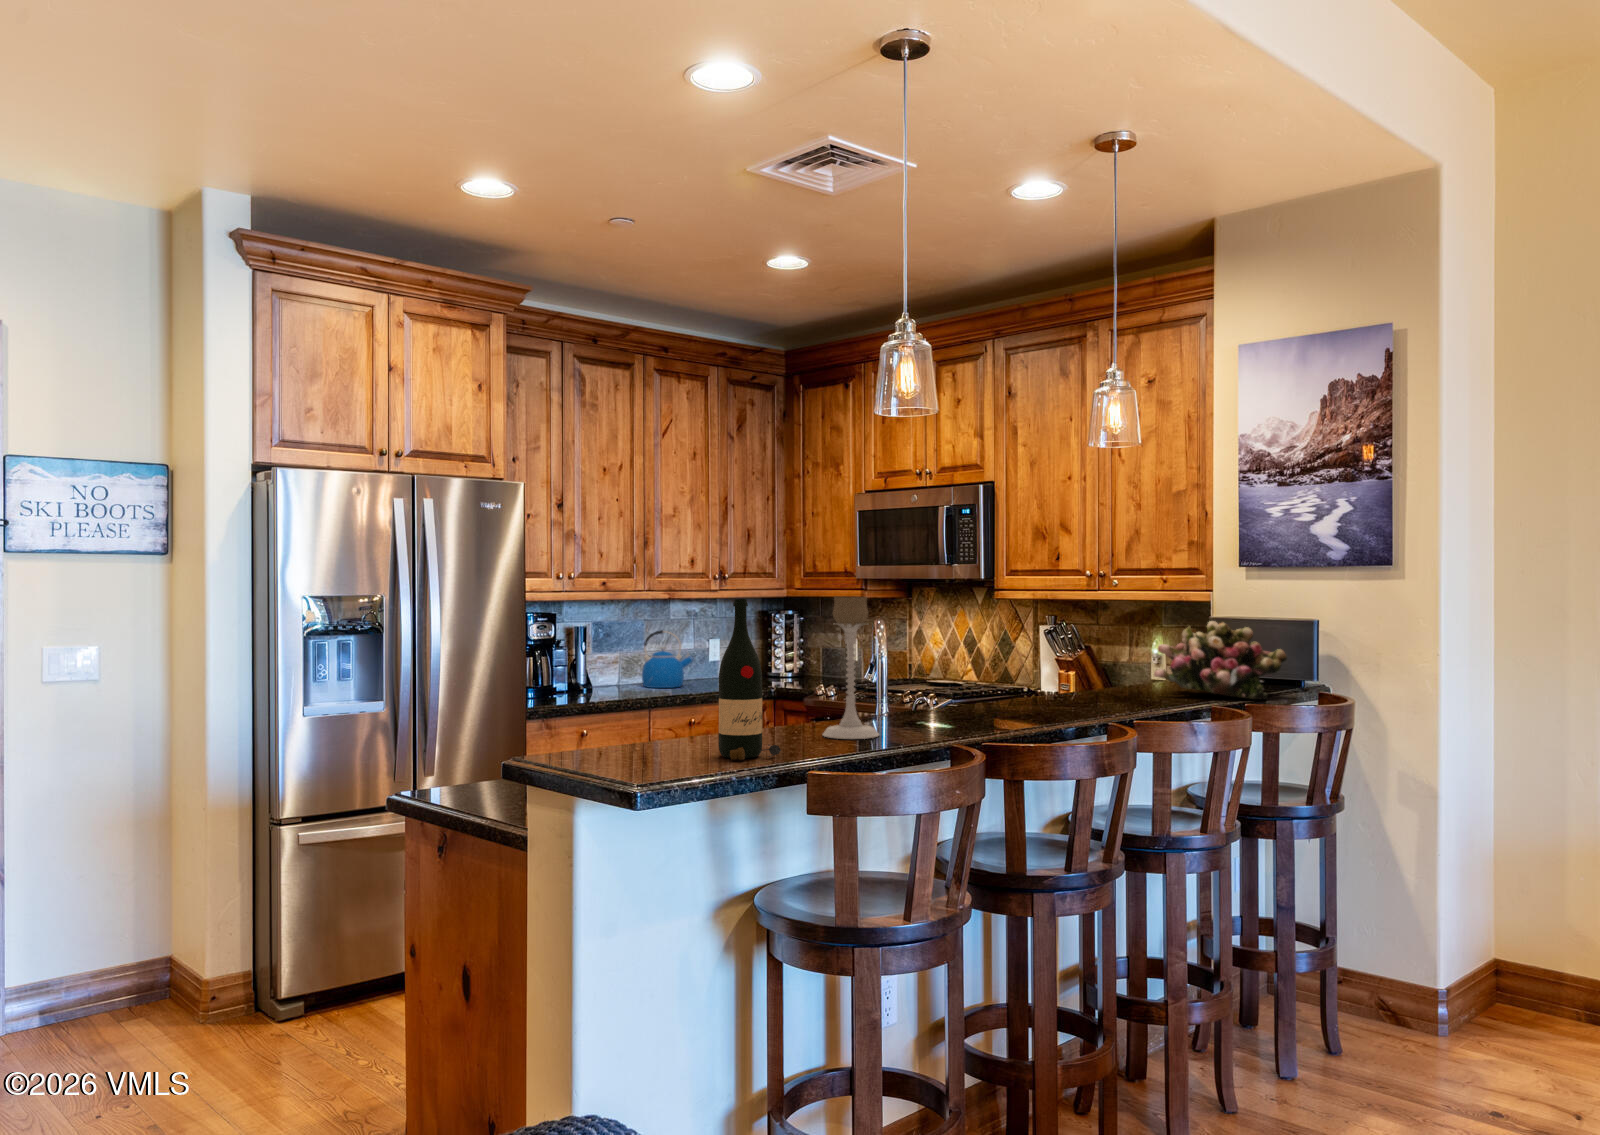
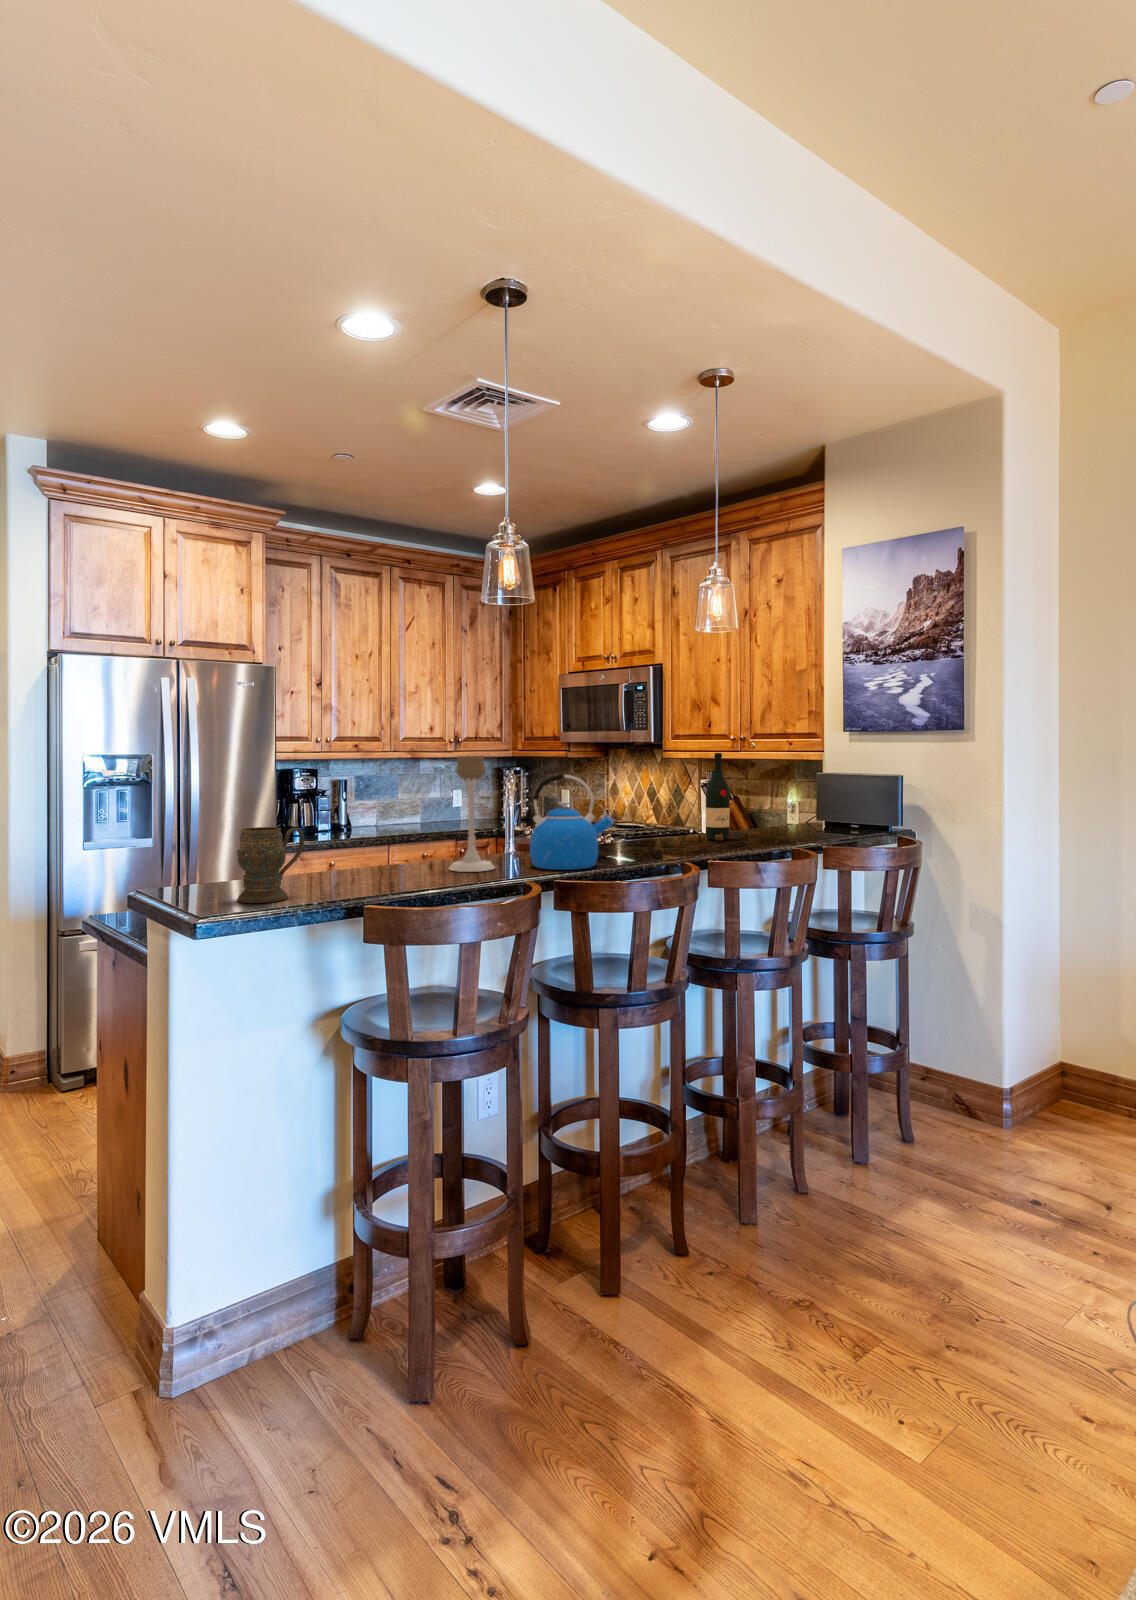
wine bottle: present [719,599,781,760] -> present [706,753,740,841]
flower arrangement: present [1154,621,1287,699] -> none [759,775,866,839]
kettle: present [642,630,694,688] -> present [530,774,614,870]
mug: none [614,683,687,775] -> present [237,827,304,903]

